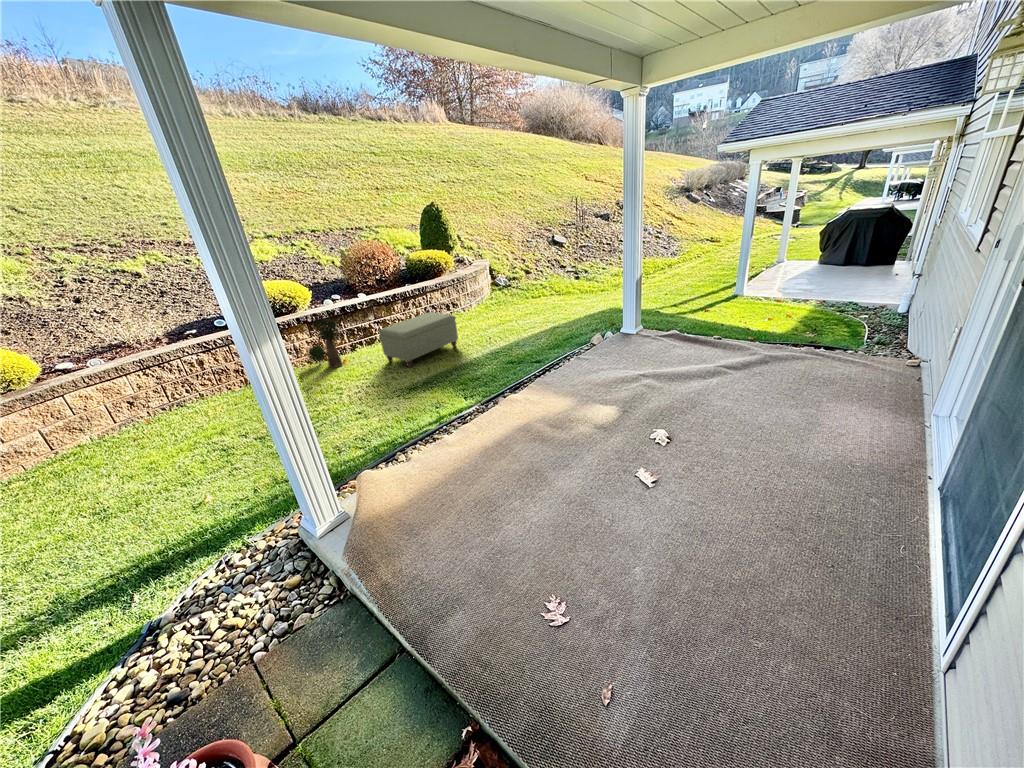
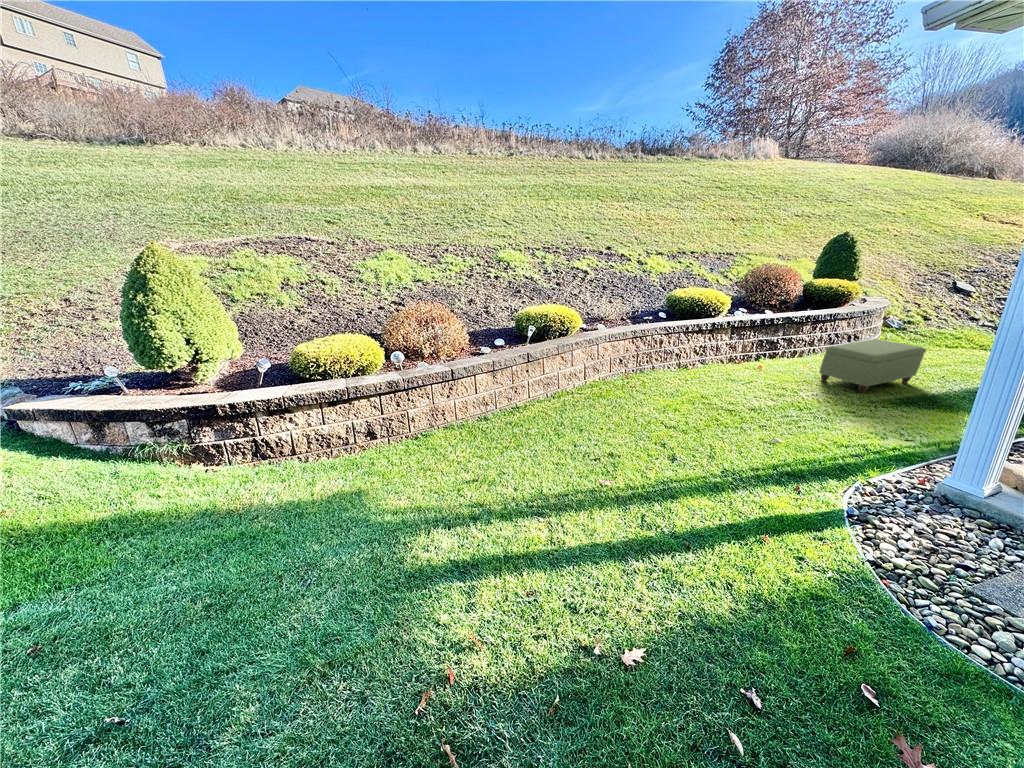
potted plant: present [307,317,343,368] -> none [724,322,781,374]

